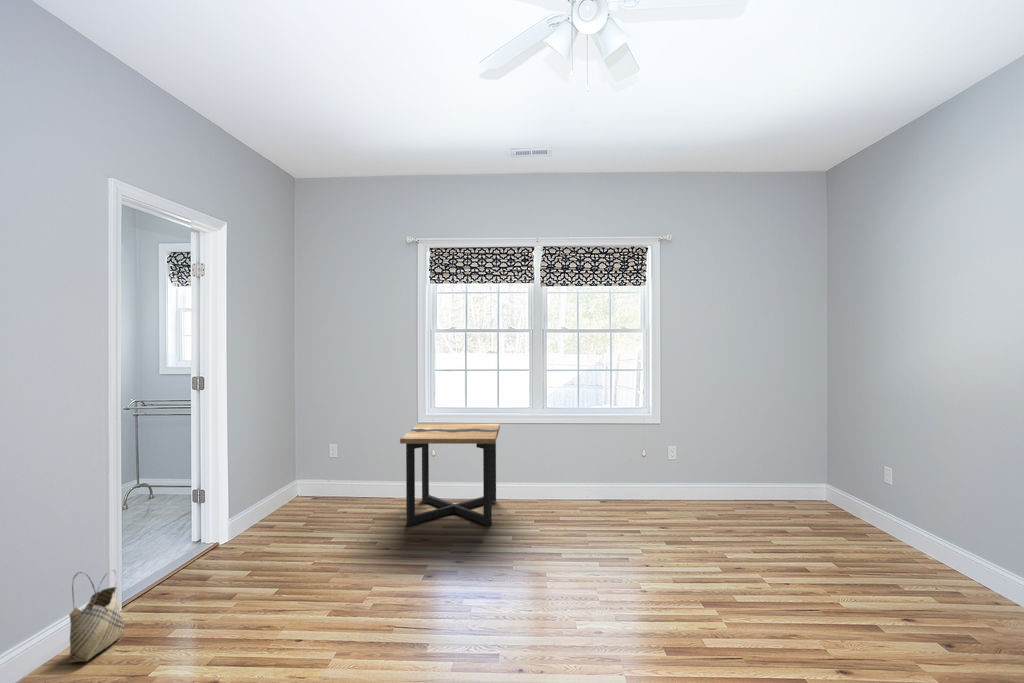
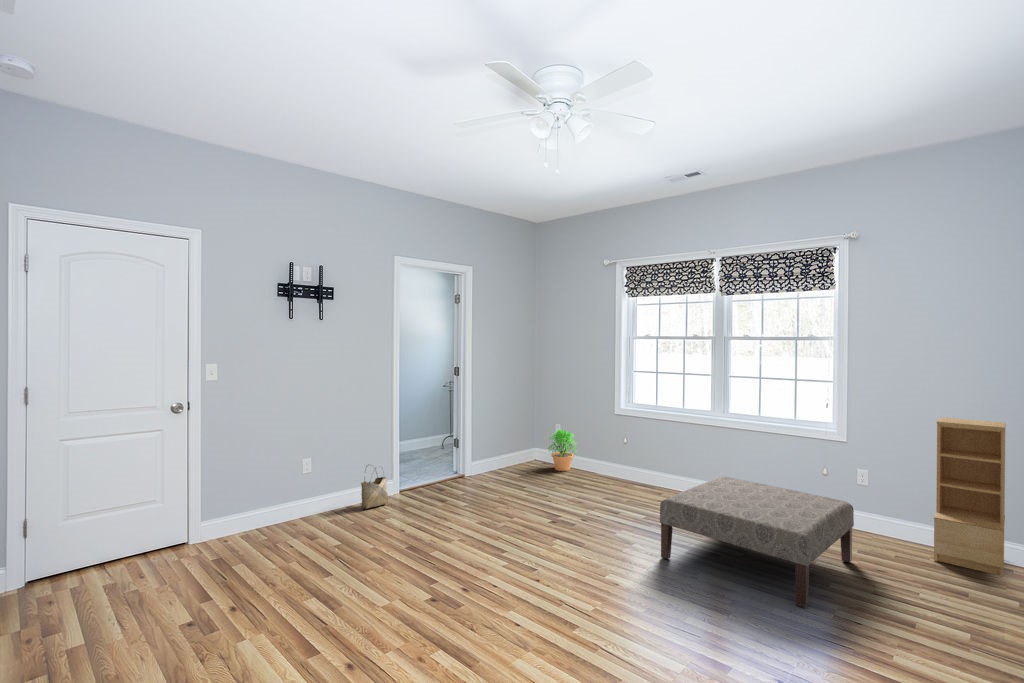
bookshelf: none [727,395,789,516] -> present [934,417,1006,577]
side table: present [400,424,500,526] -> none [577,414,679,504]
potted plant: none [329,451,370,507] -> present [548,429,577,471]
ottoman: none [586,476,754,590] -> present [660,476,854,608]

